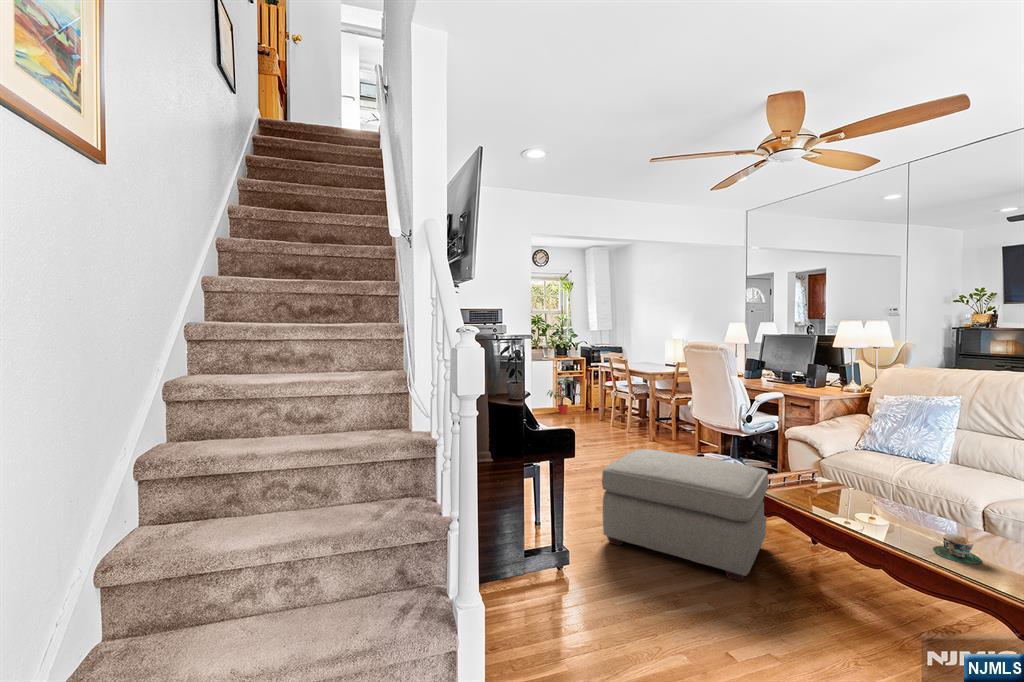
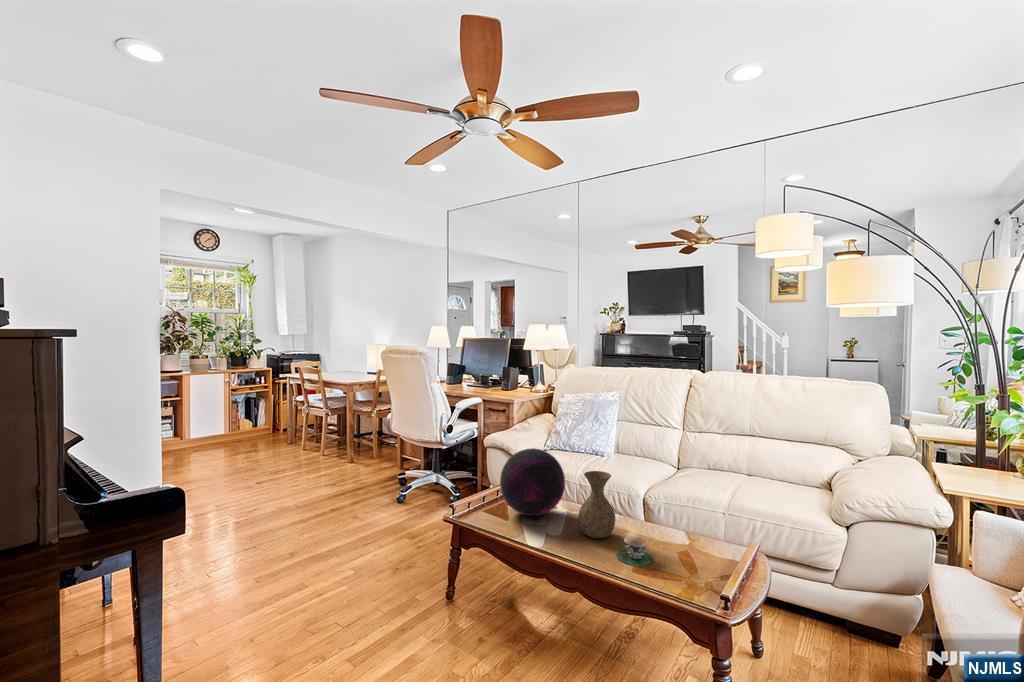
potted plant: present [547,378,581,414] -> none [213,395,268,441]
decorative orb: none [802,440,875,502] -> present [500,448,565,516]
ottoman: present [602,449,769,581] -> none [257,486,468,639]
vase: none [890,467,936,533] -> present [579,471,615,538]

